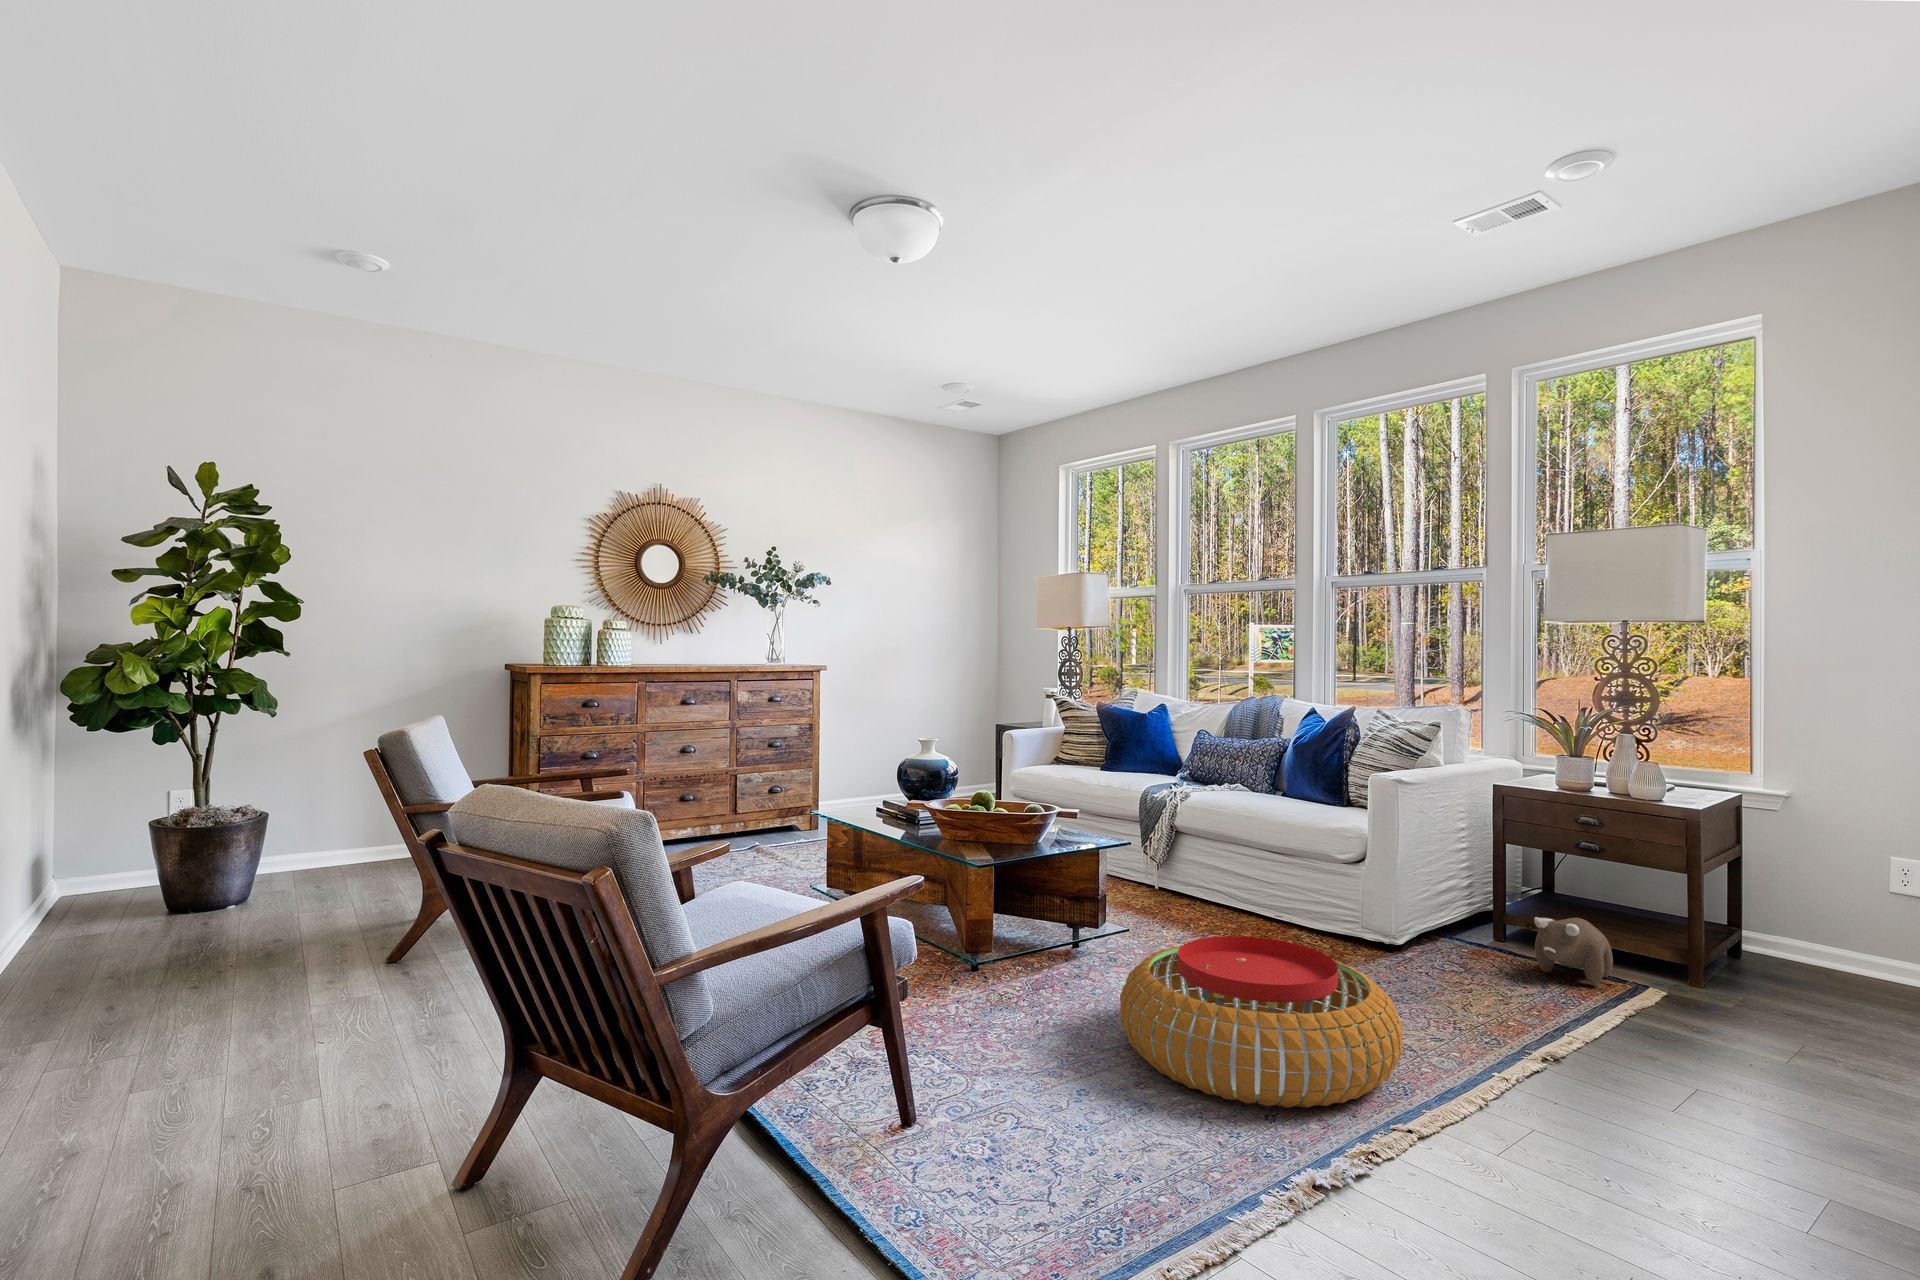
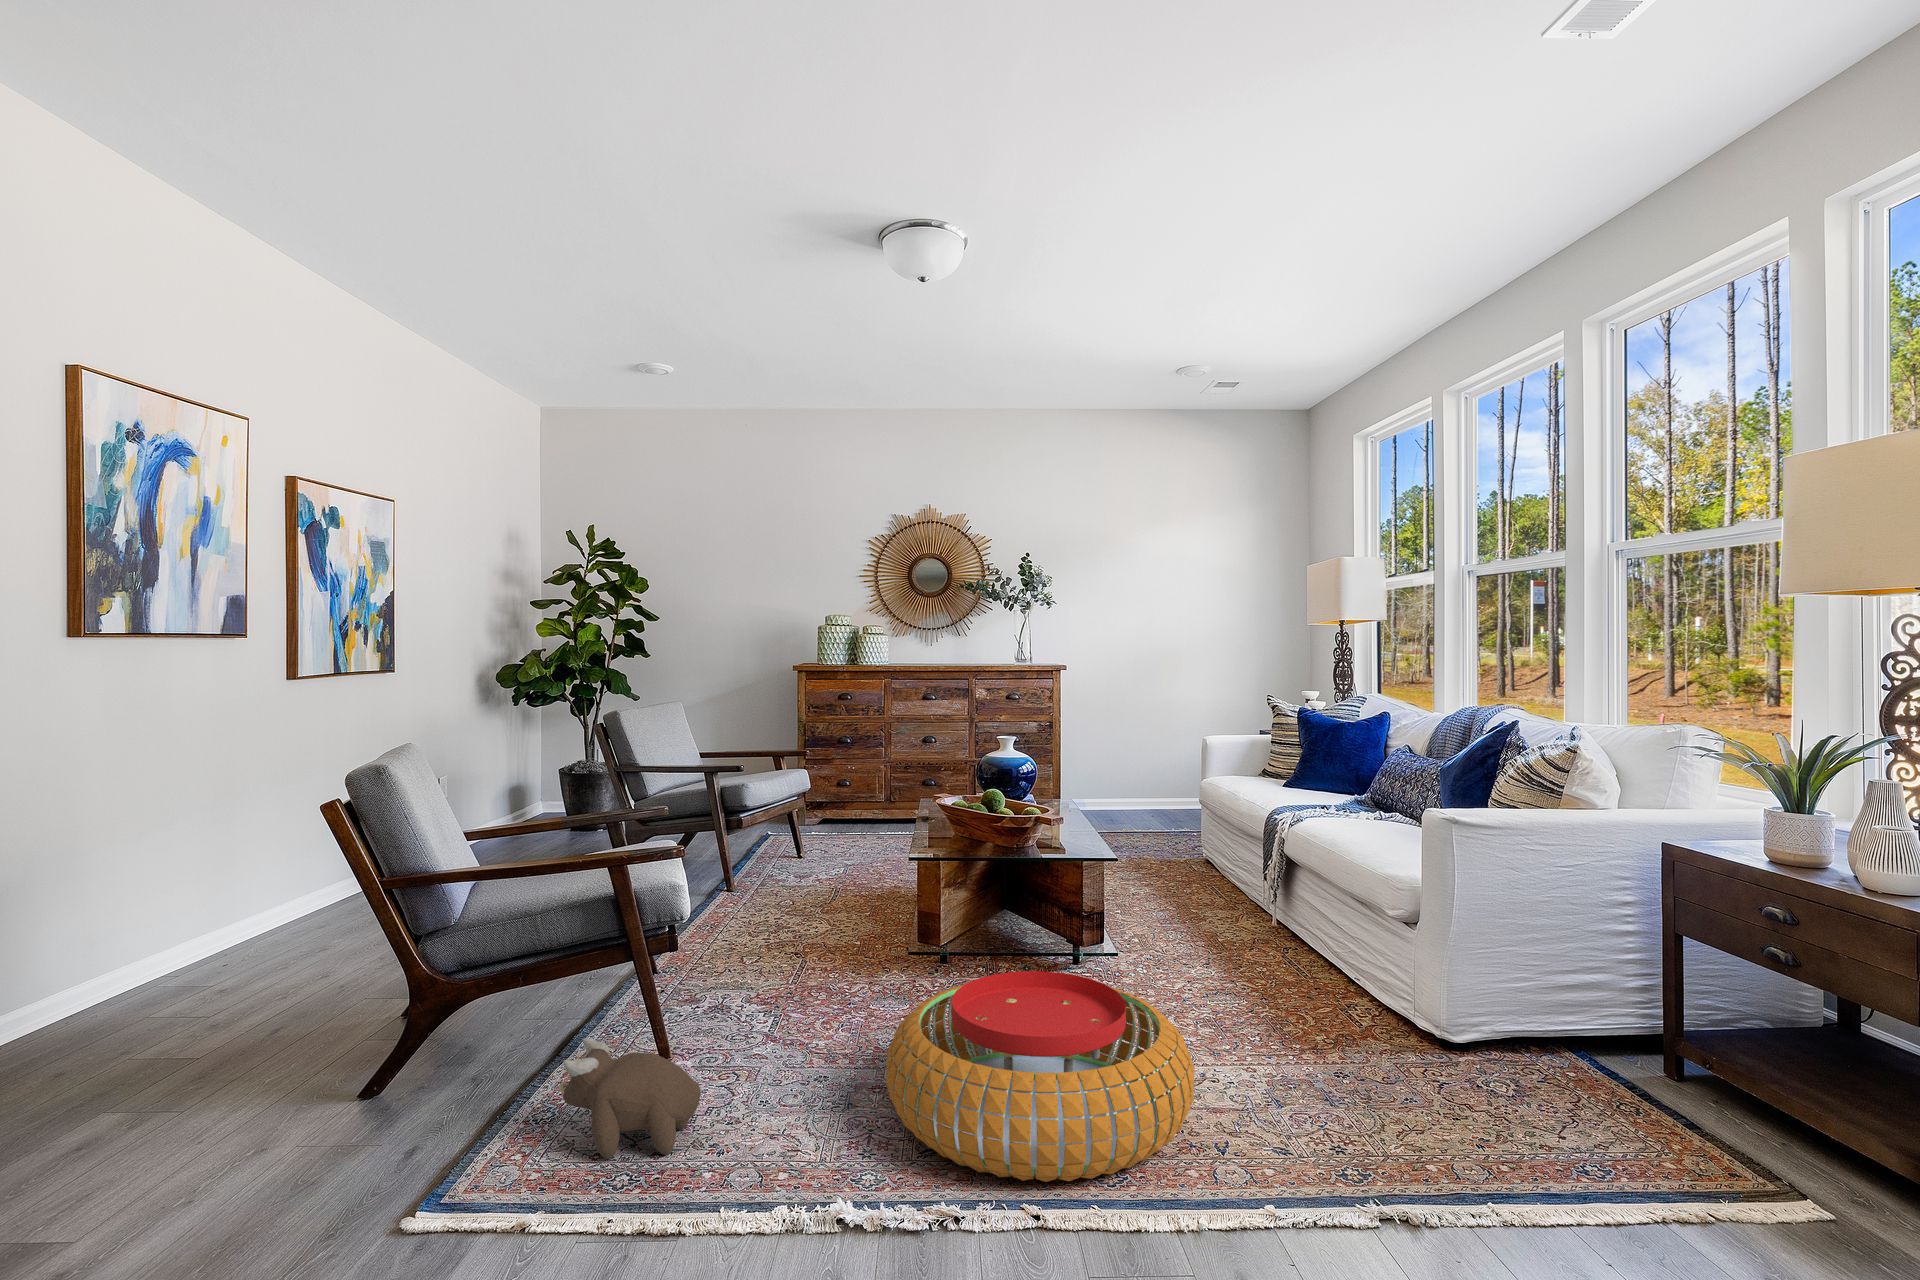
plush toy: present [1534,917,1613,985] -> present [559,1038,701,1159]

